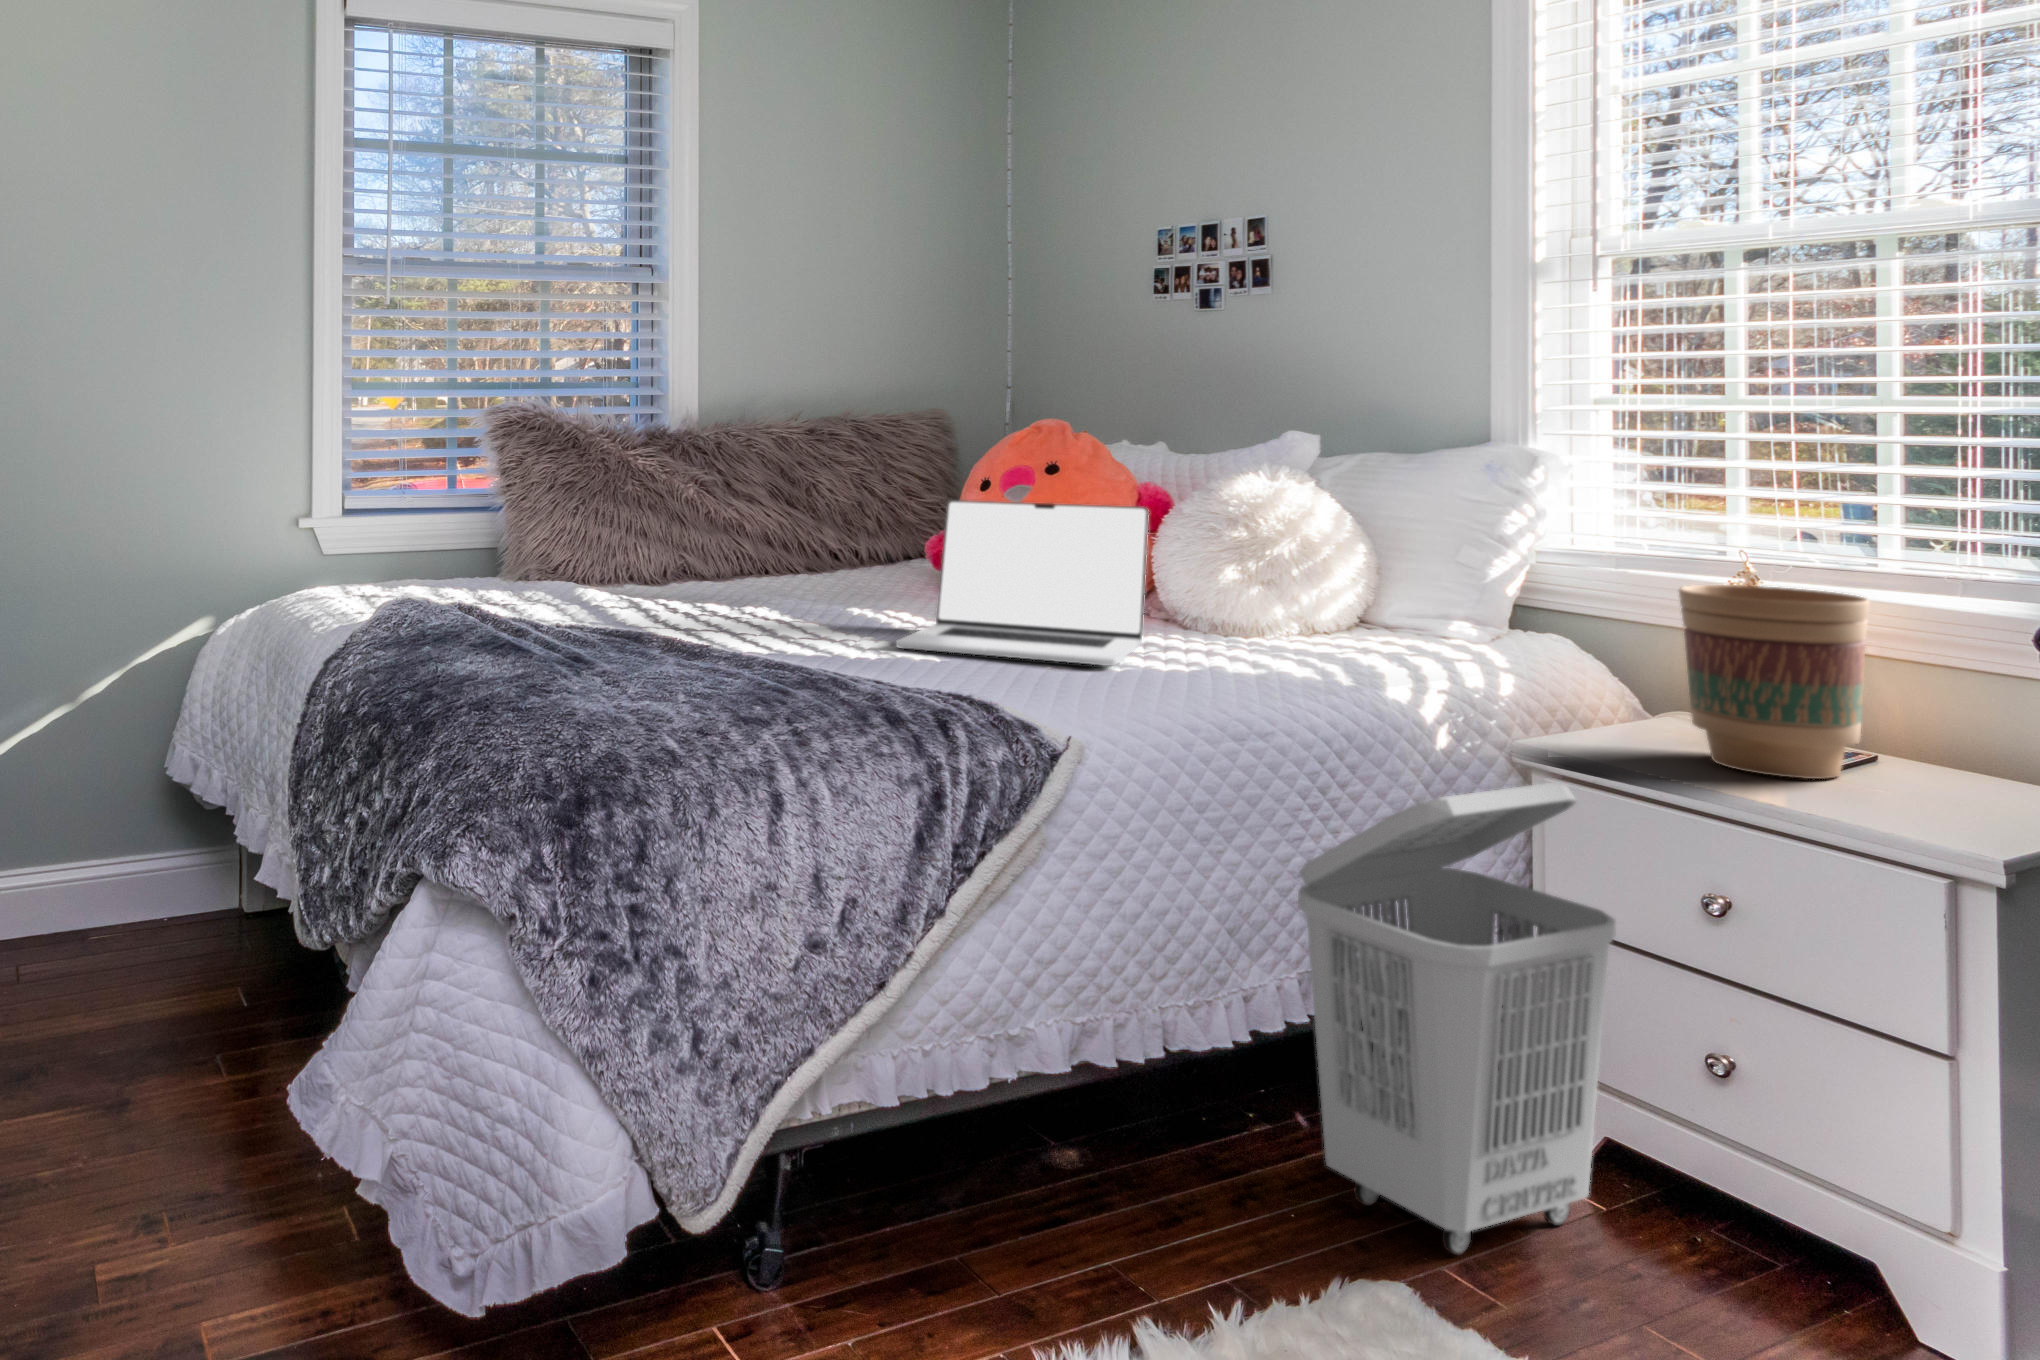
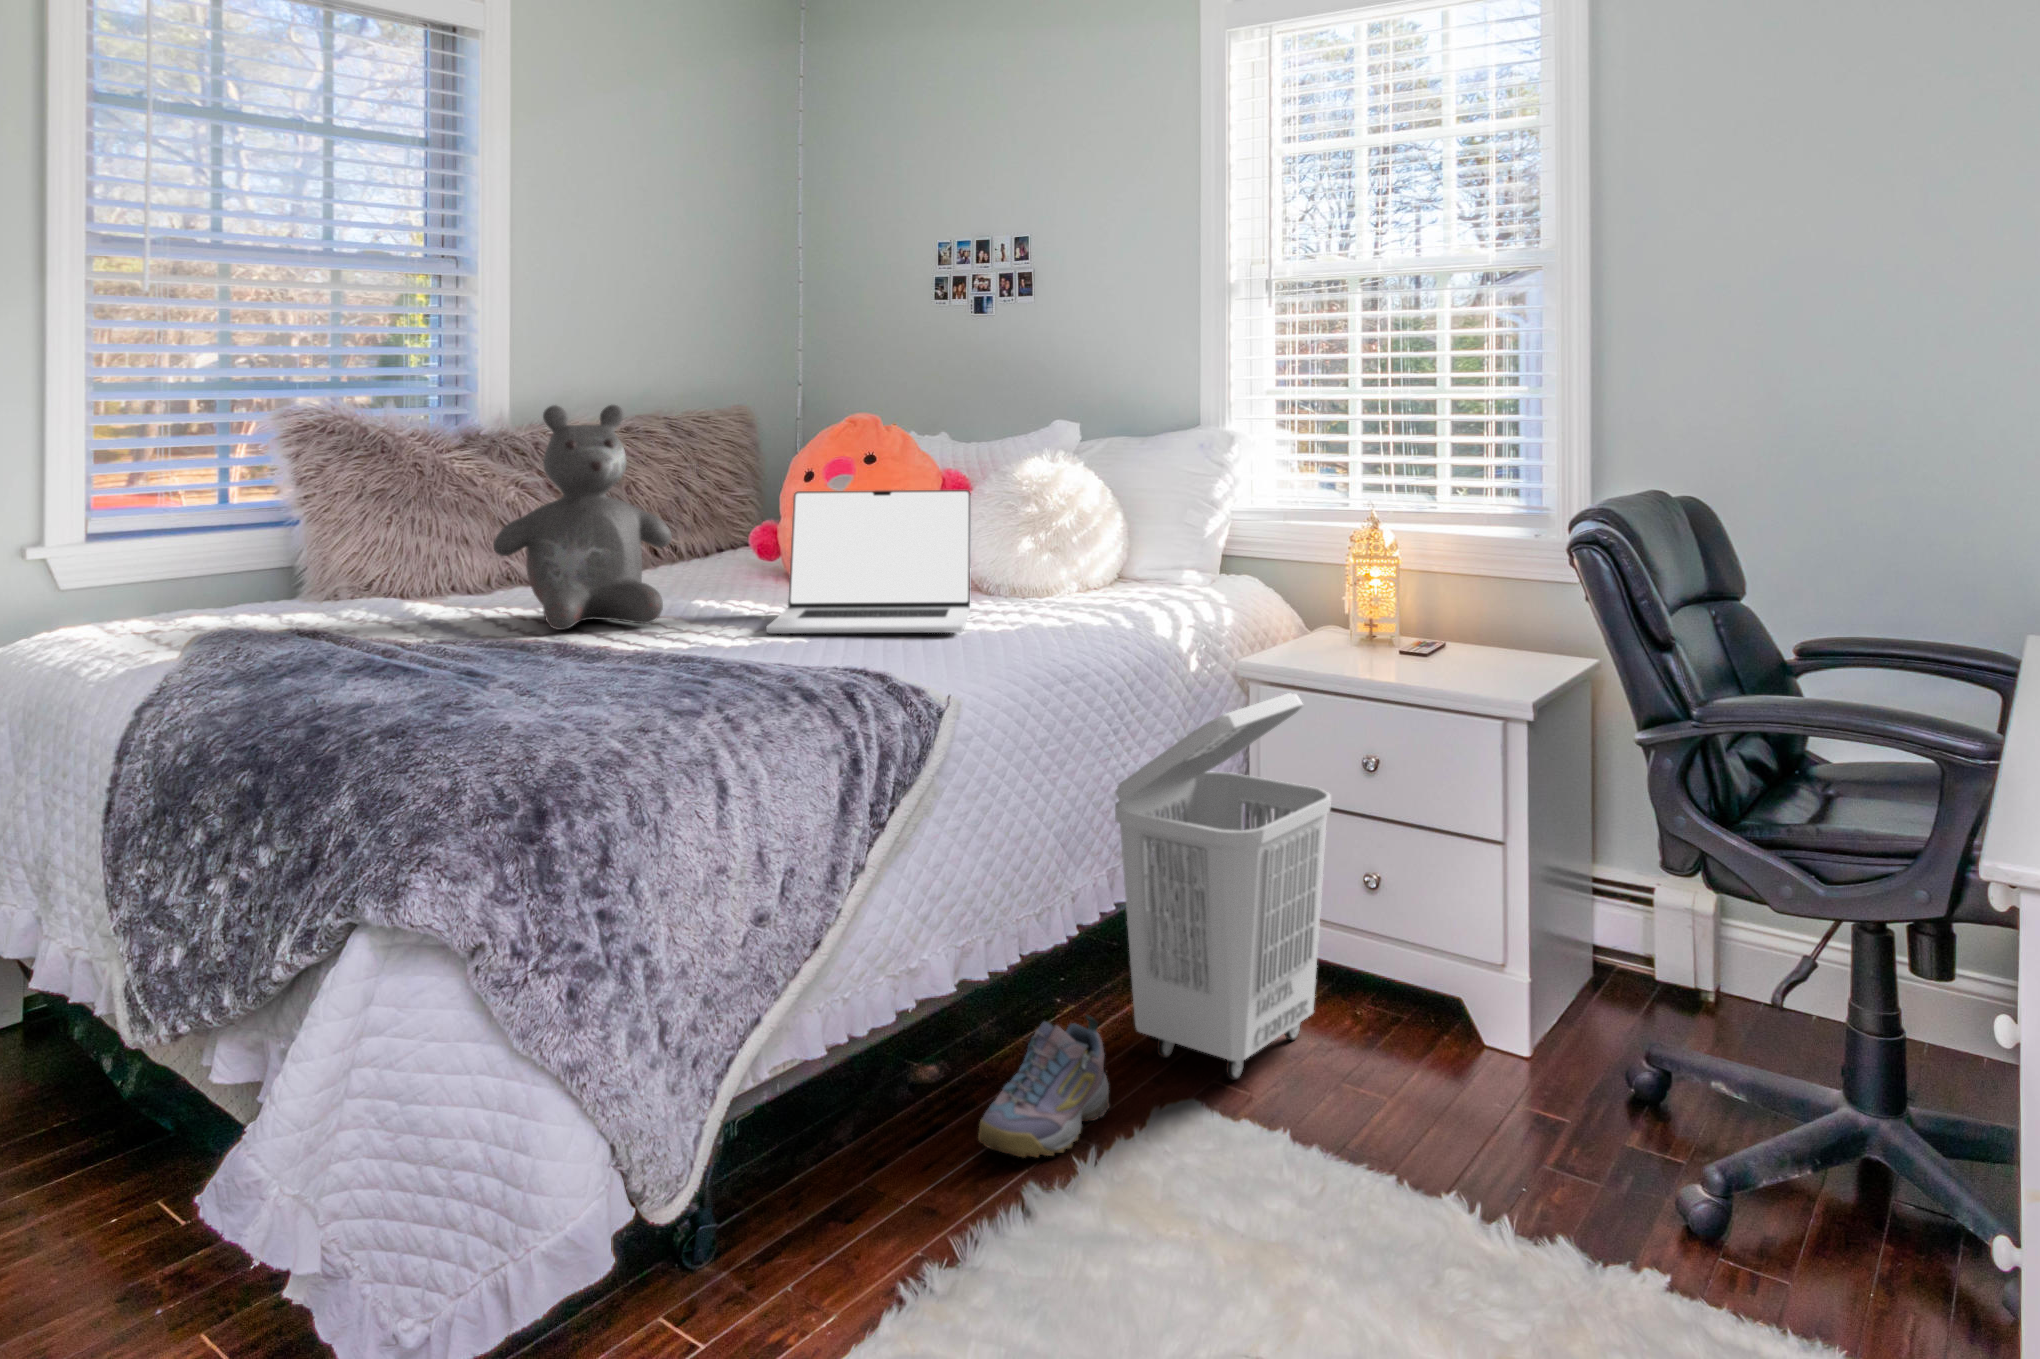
teddy bear: none [640,404,818,627] -> present [493,405,672,630]
flower pot: present [1679,585,1870,779] -> none [1352,530,1469,671]
sneaker: none [1093,1125,1274,1284] -> present [978,1016,1110,1158]

